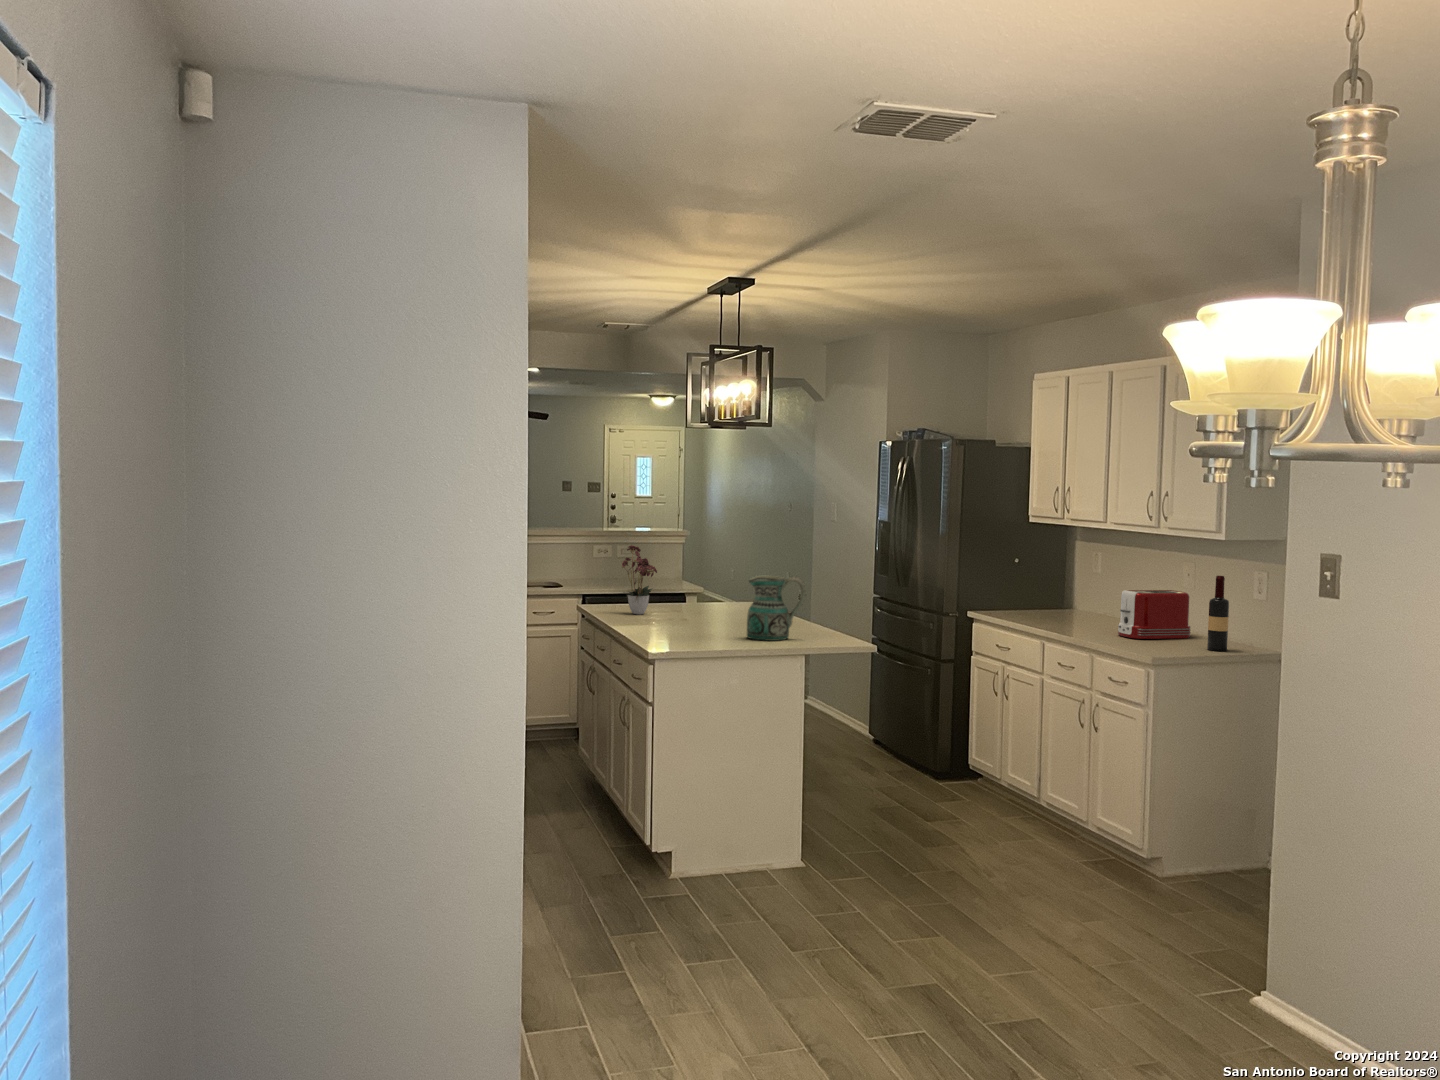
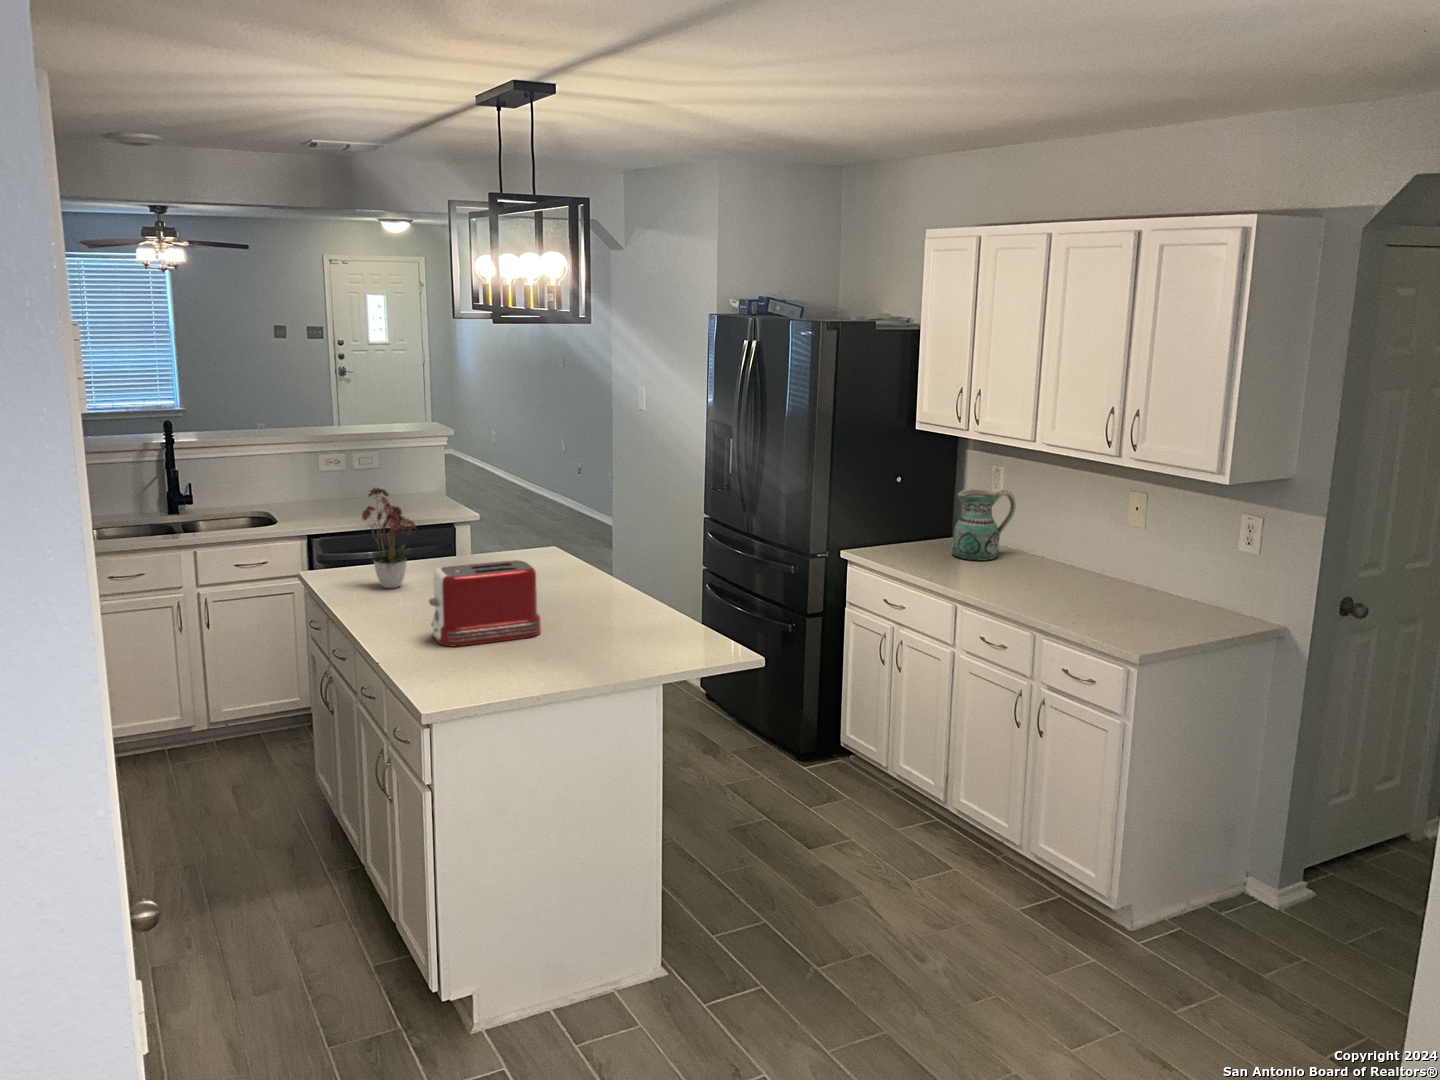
ceramic pitcher: present [747,576,806,641] -> present [952,489,1016,560]
wine bottle: present [1207,576,1229,651] -> none [1186,530,1219,631]
toaster: present [1118,590,1191,639] -> present [429,560,541,646]

